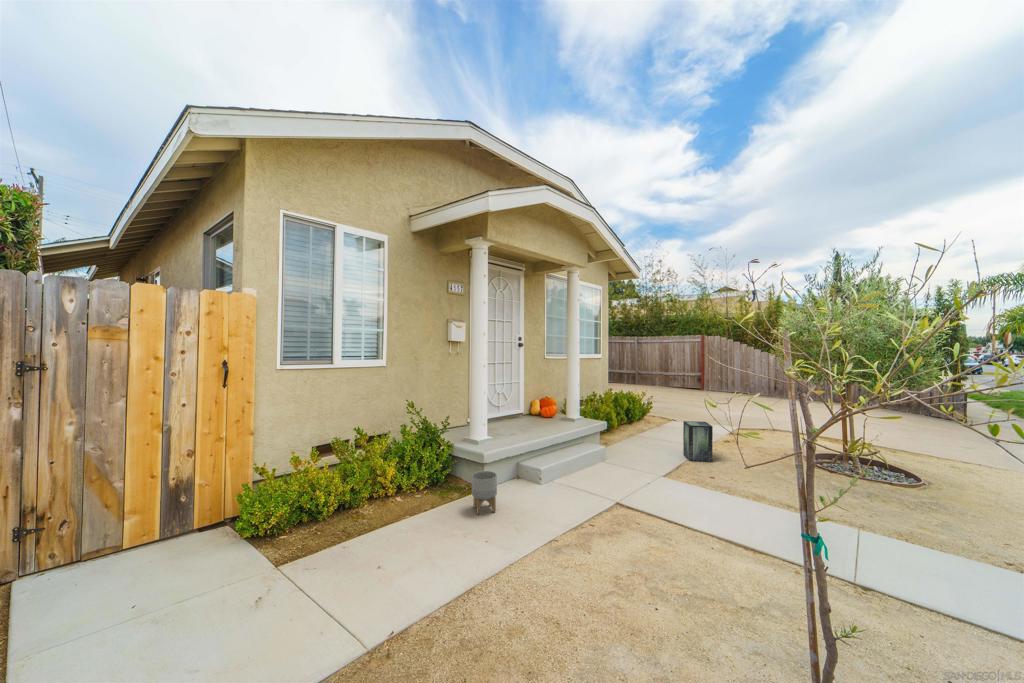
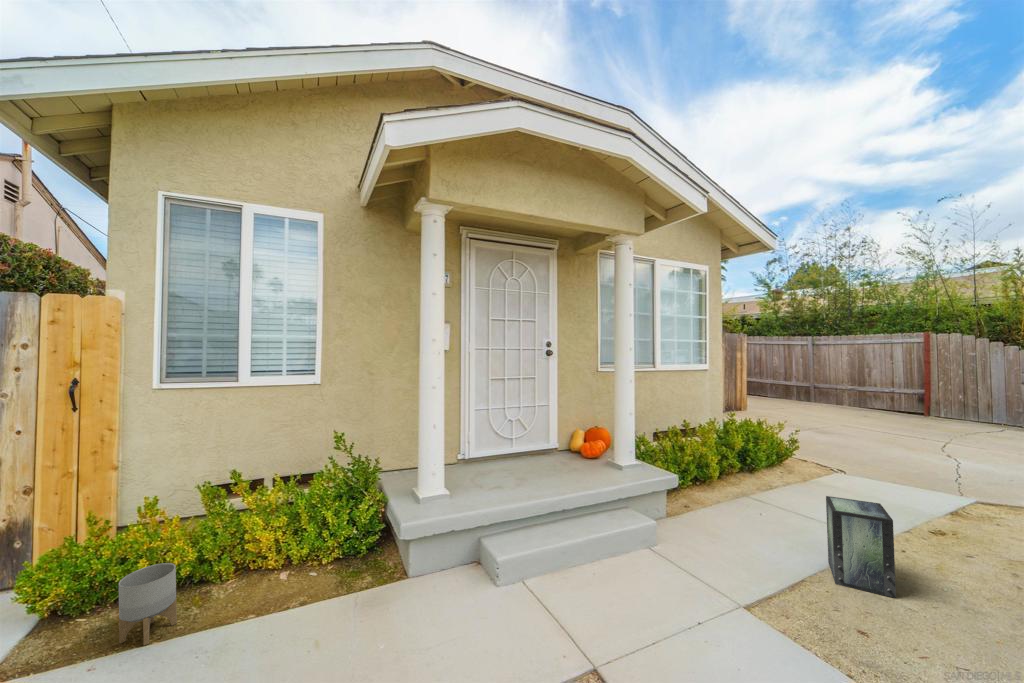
planter: present [472,471,497,514] -> present [119,563,177,645]

